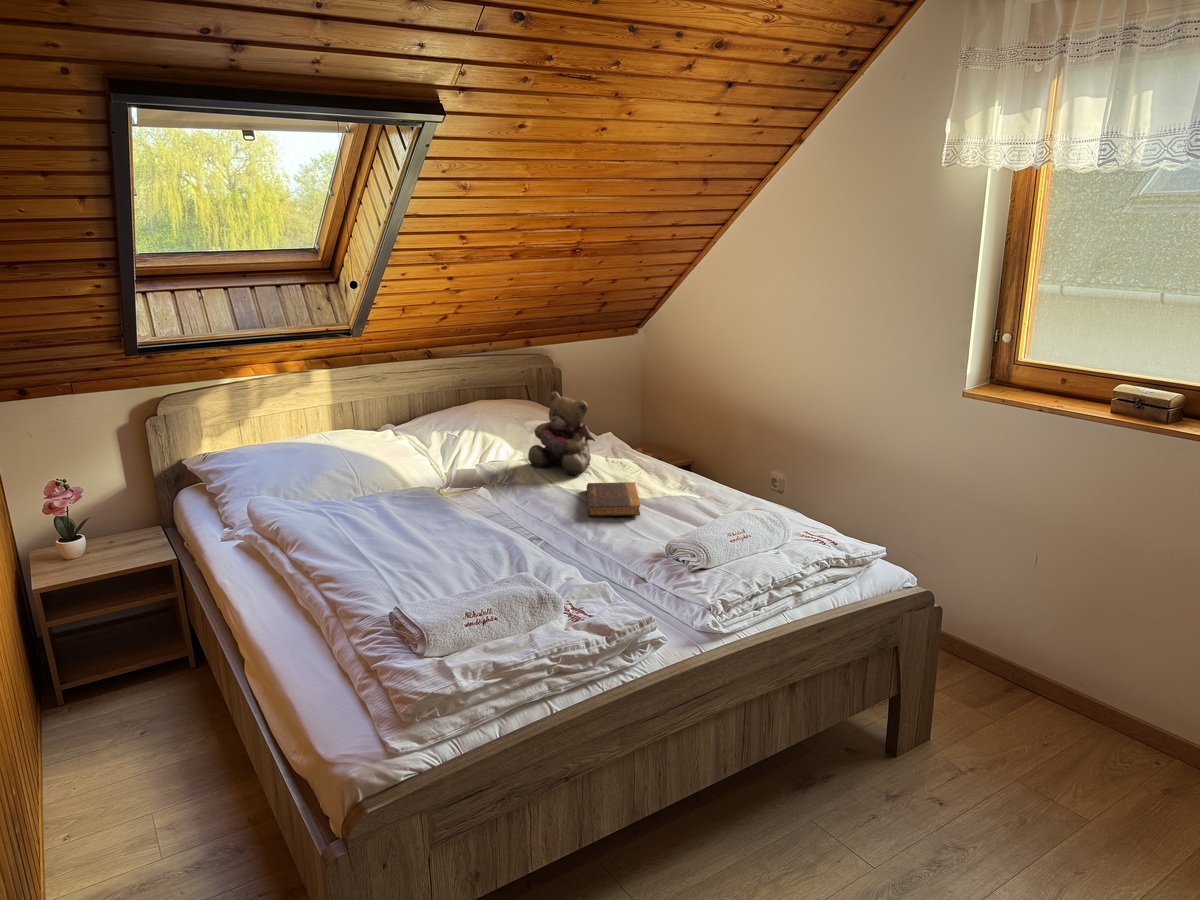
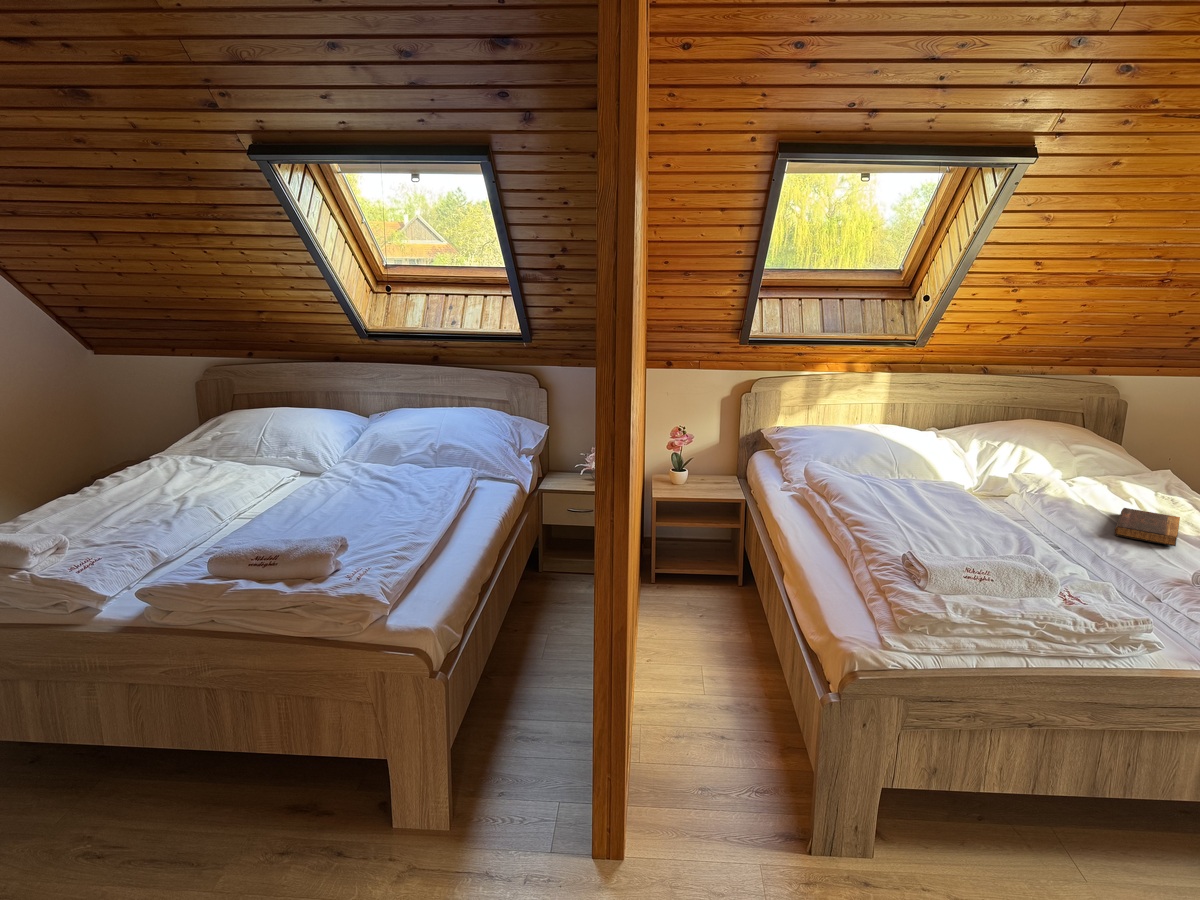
teddy bear: present [528,391,595,475] -> none [1065,416,1143,500]

